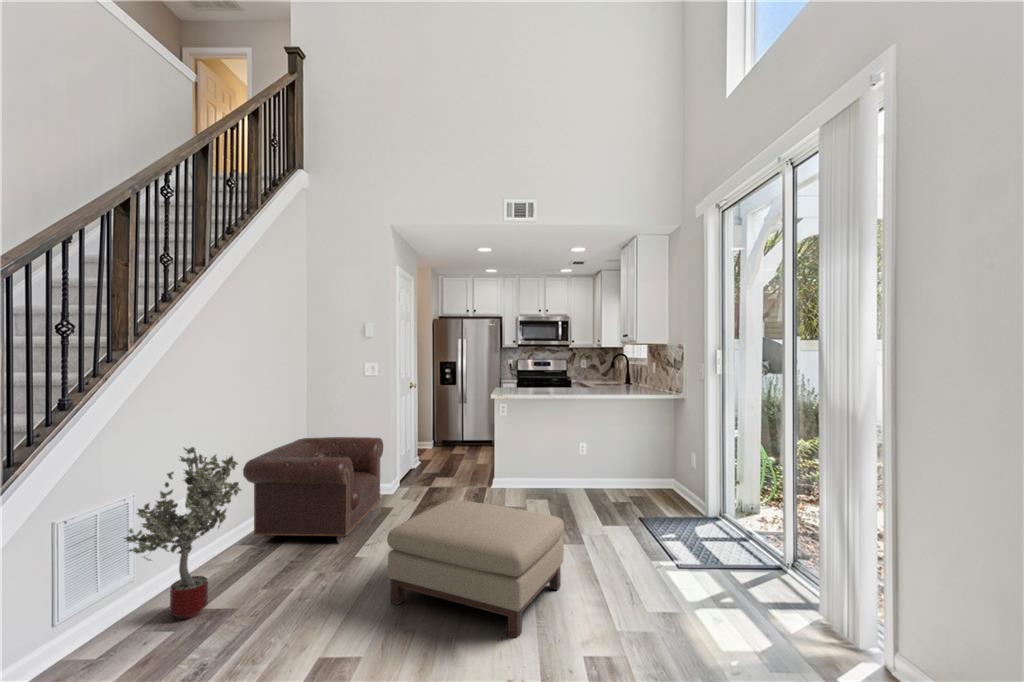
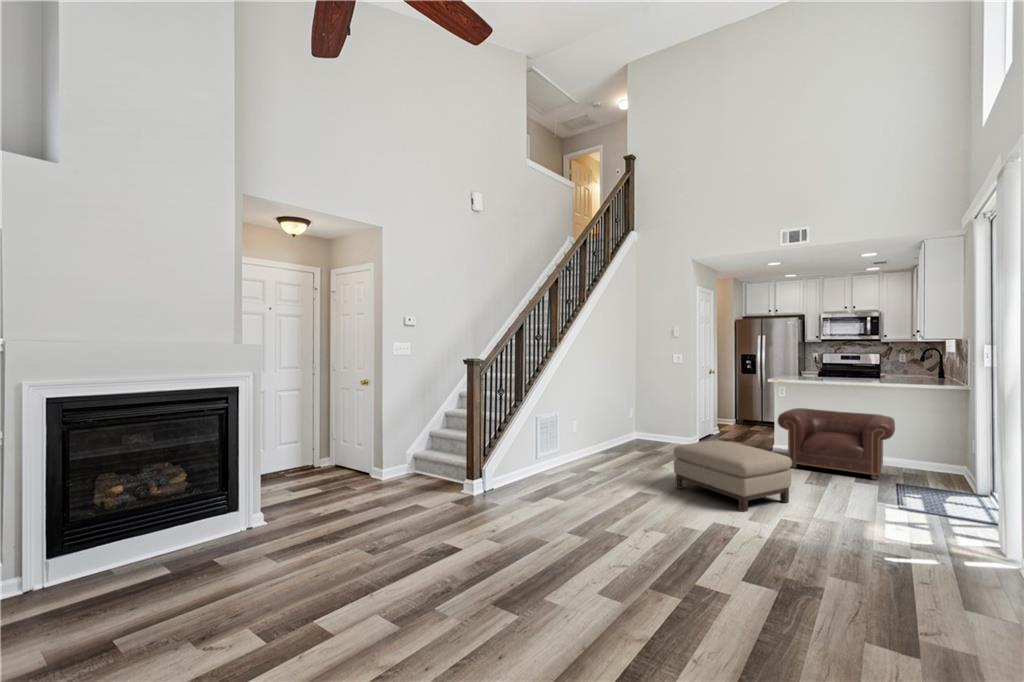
armchair: present [243,437,383,543] -> present [778,408,895,480]
potted tree: present [124,447,241,619] -> none [552,392,600,474]

